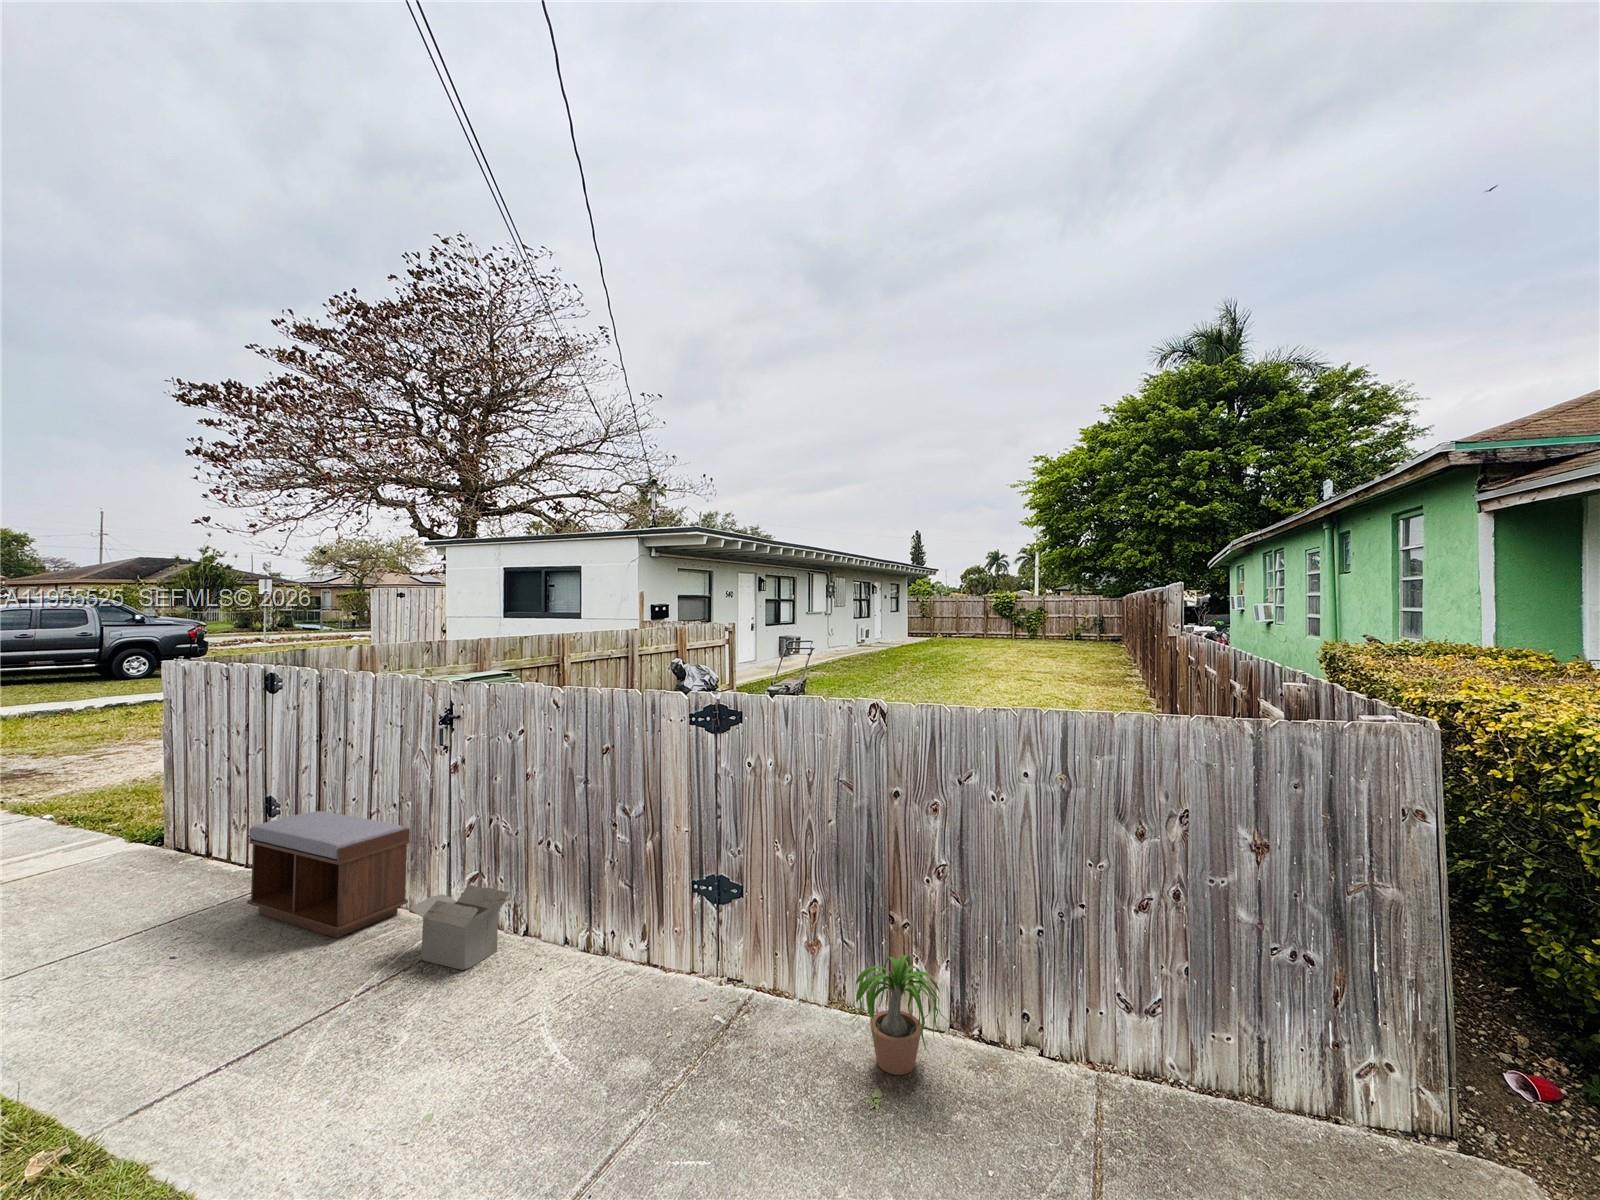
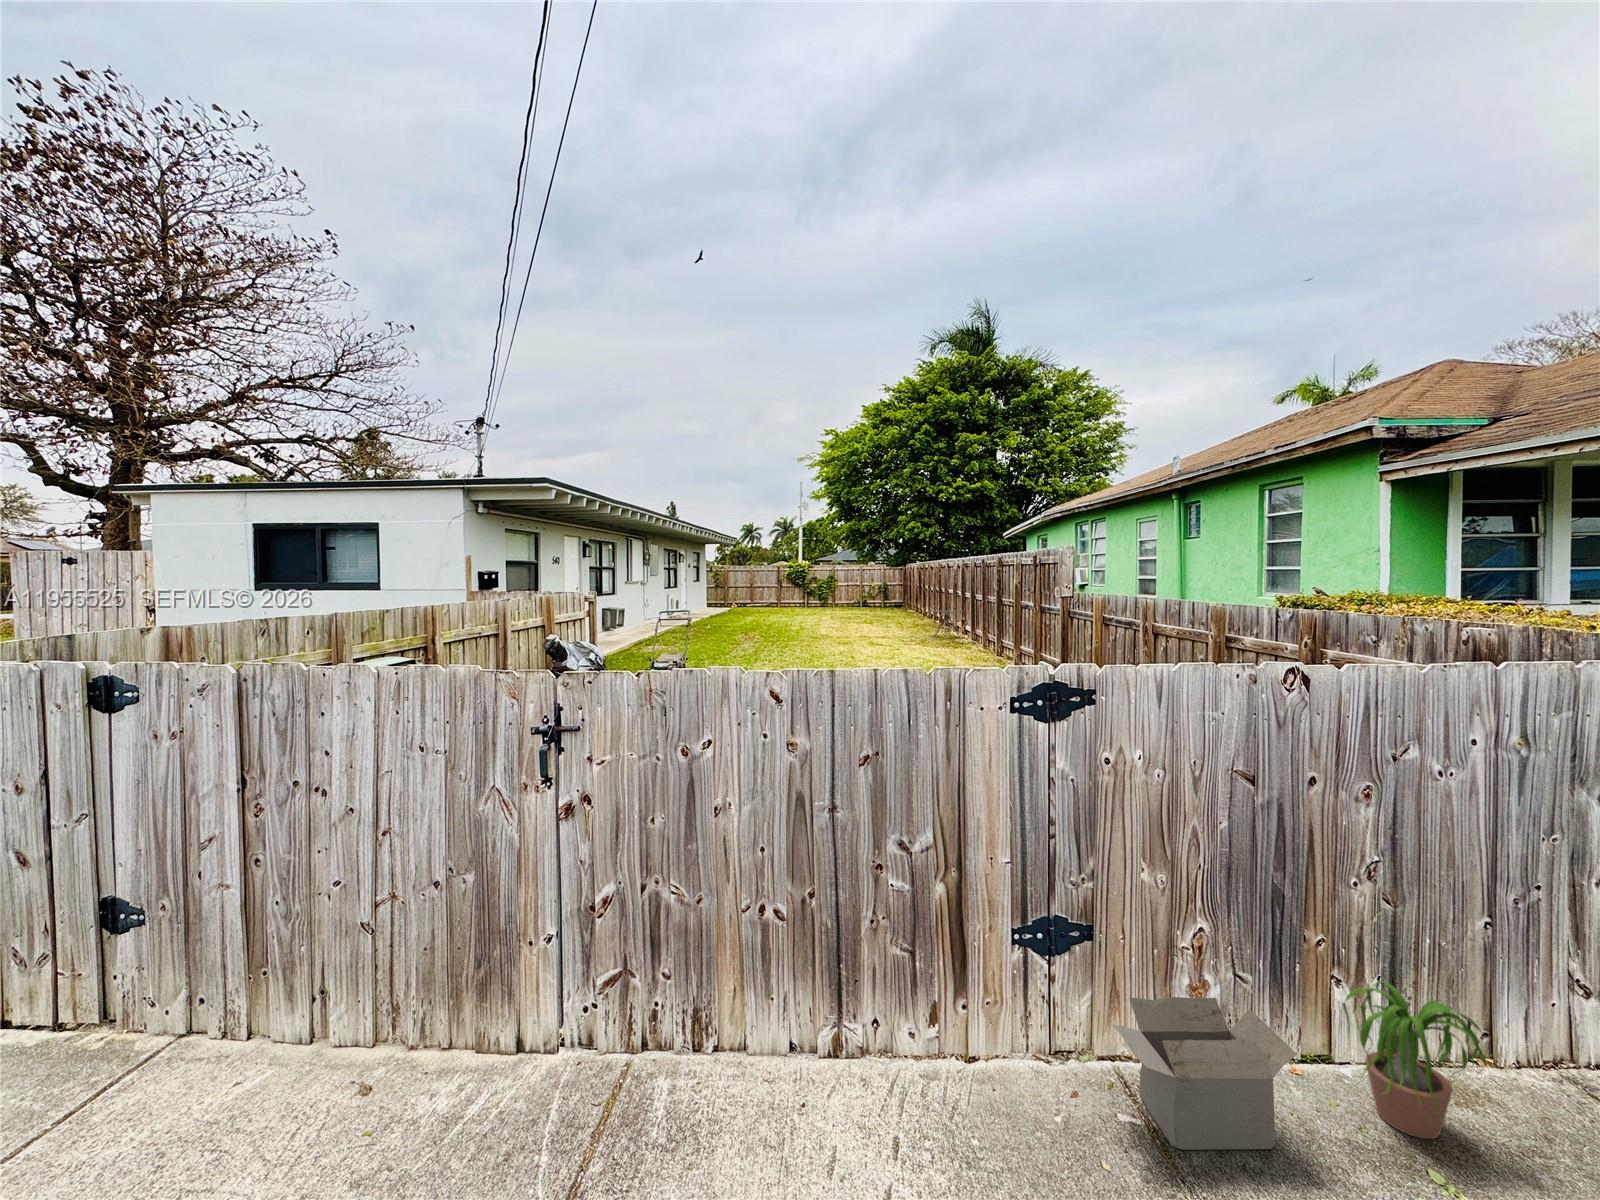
round table: none [1092,646,1137,676] -> present [936,611,958,634]
bench: present [247,811,410,938] -> none [143,919,487,1150]
cardboard box: present [410,884,510,970] -> present [1111,997,1297,1150]

